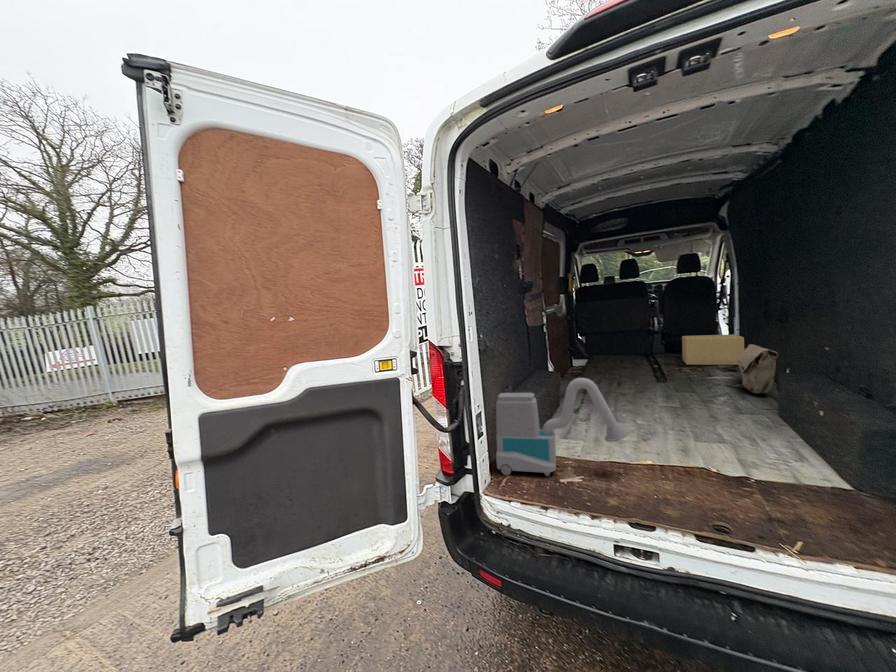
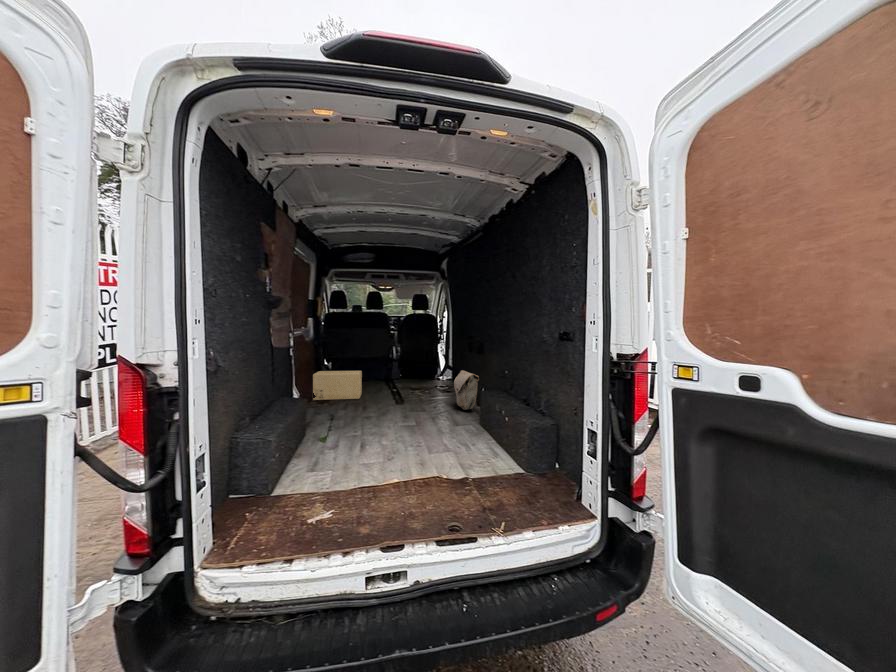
cardboard box: present [682,334,744,365] -> present [313,371,362,400]
vacuum cleaner: present [496,378,631,476] -> none [223,402,381,532]

